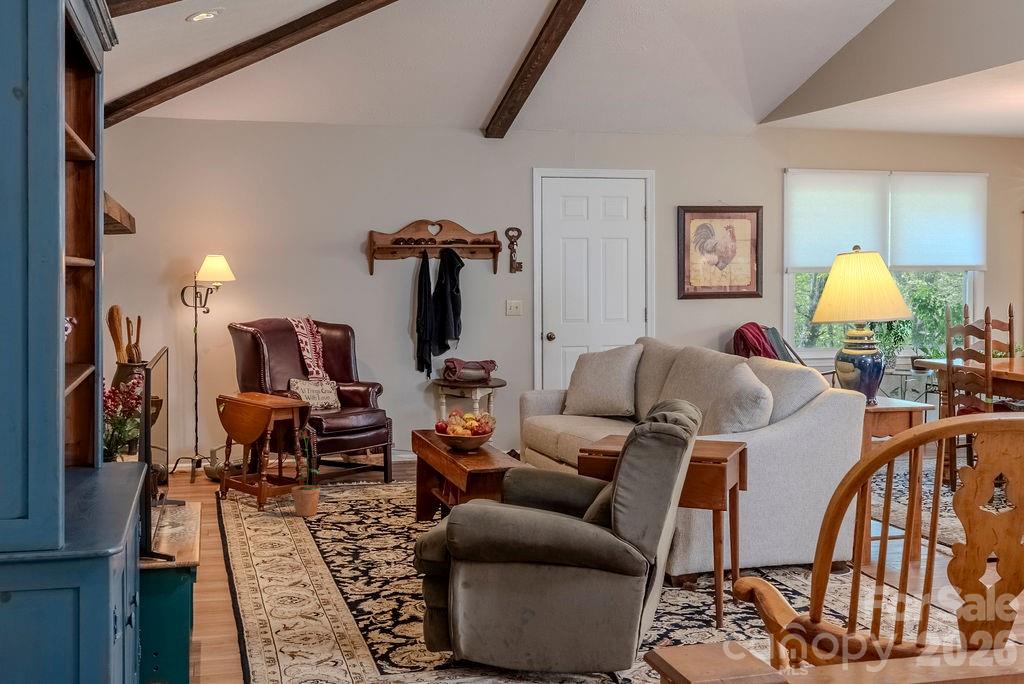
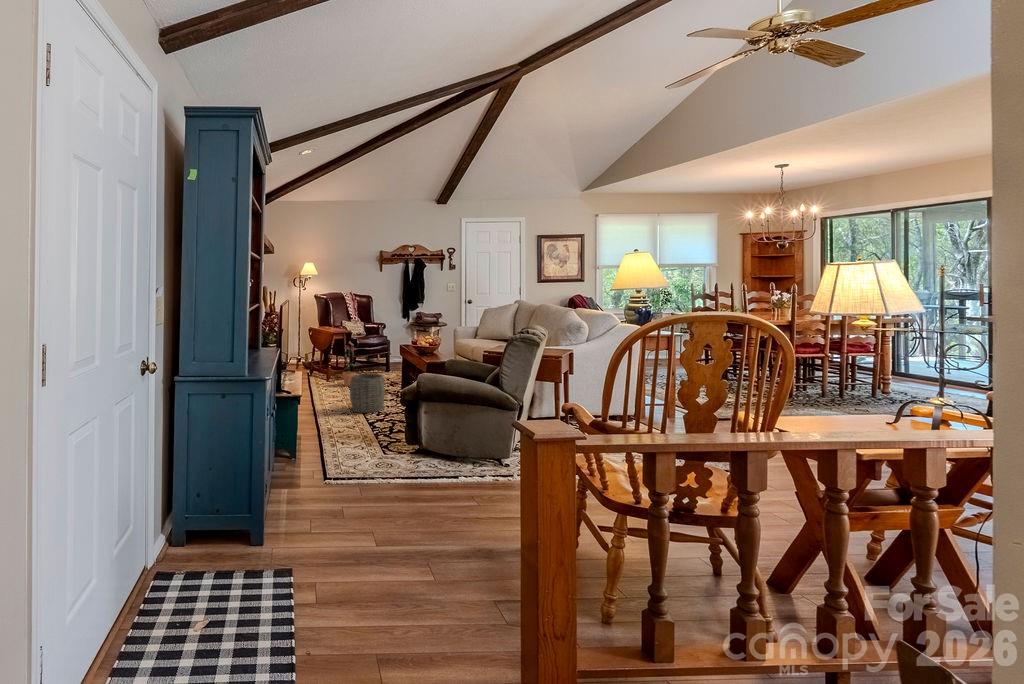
woven basket: none [308,495,385,585] -> present [350,374,385,413]

